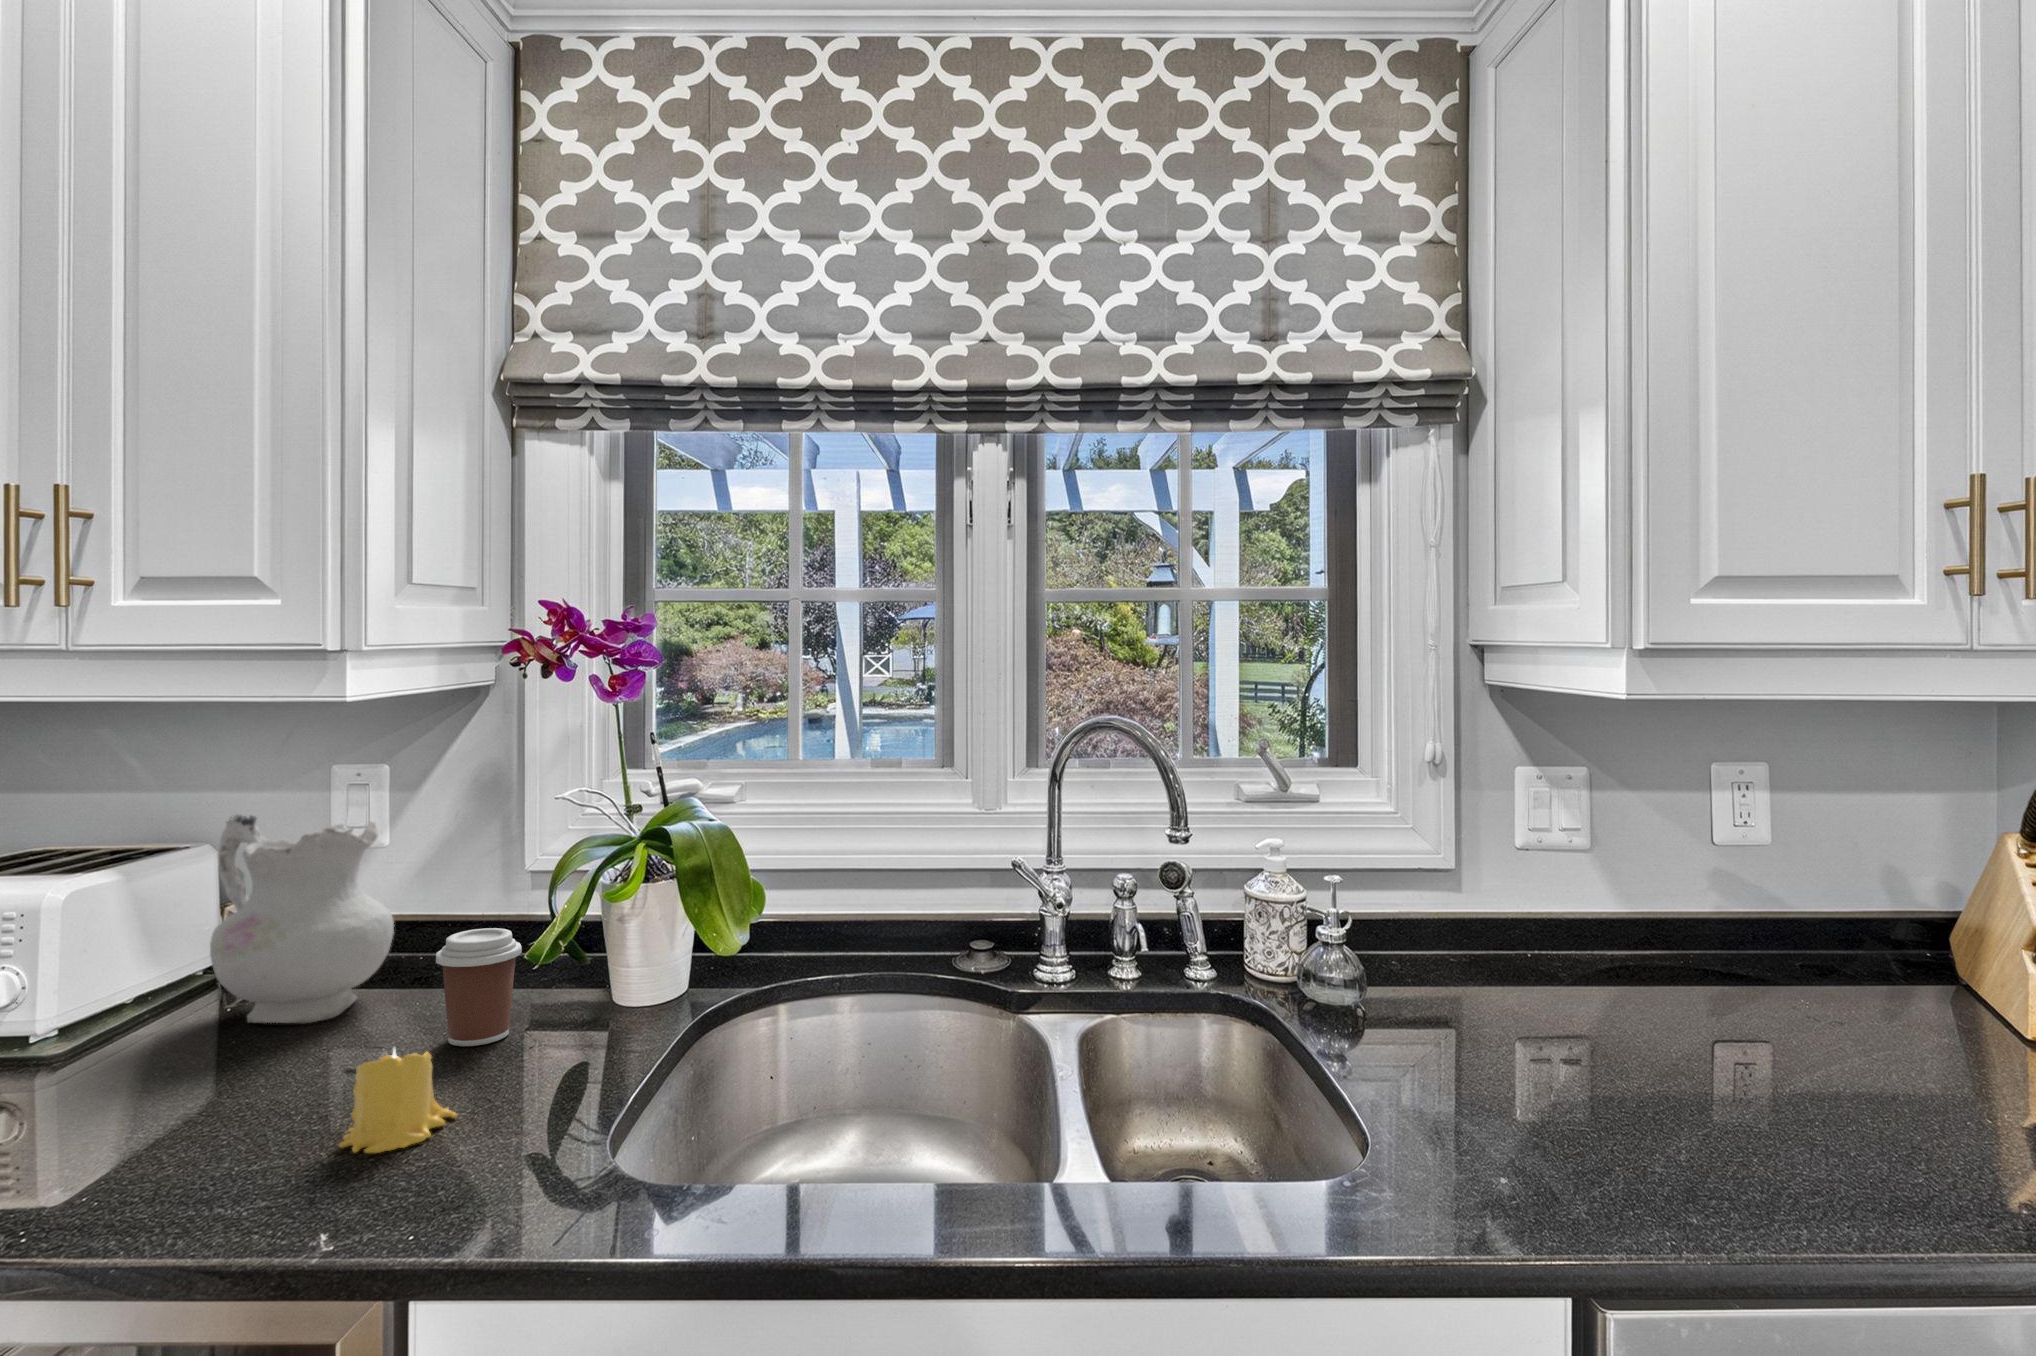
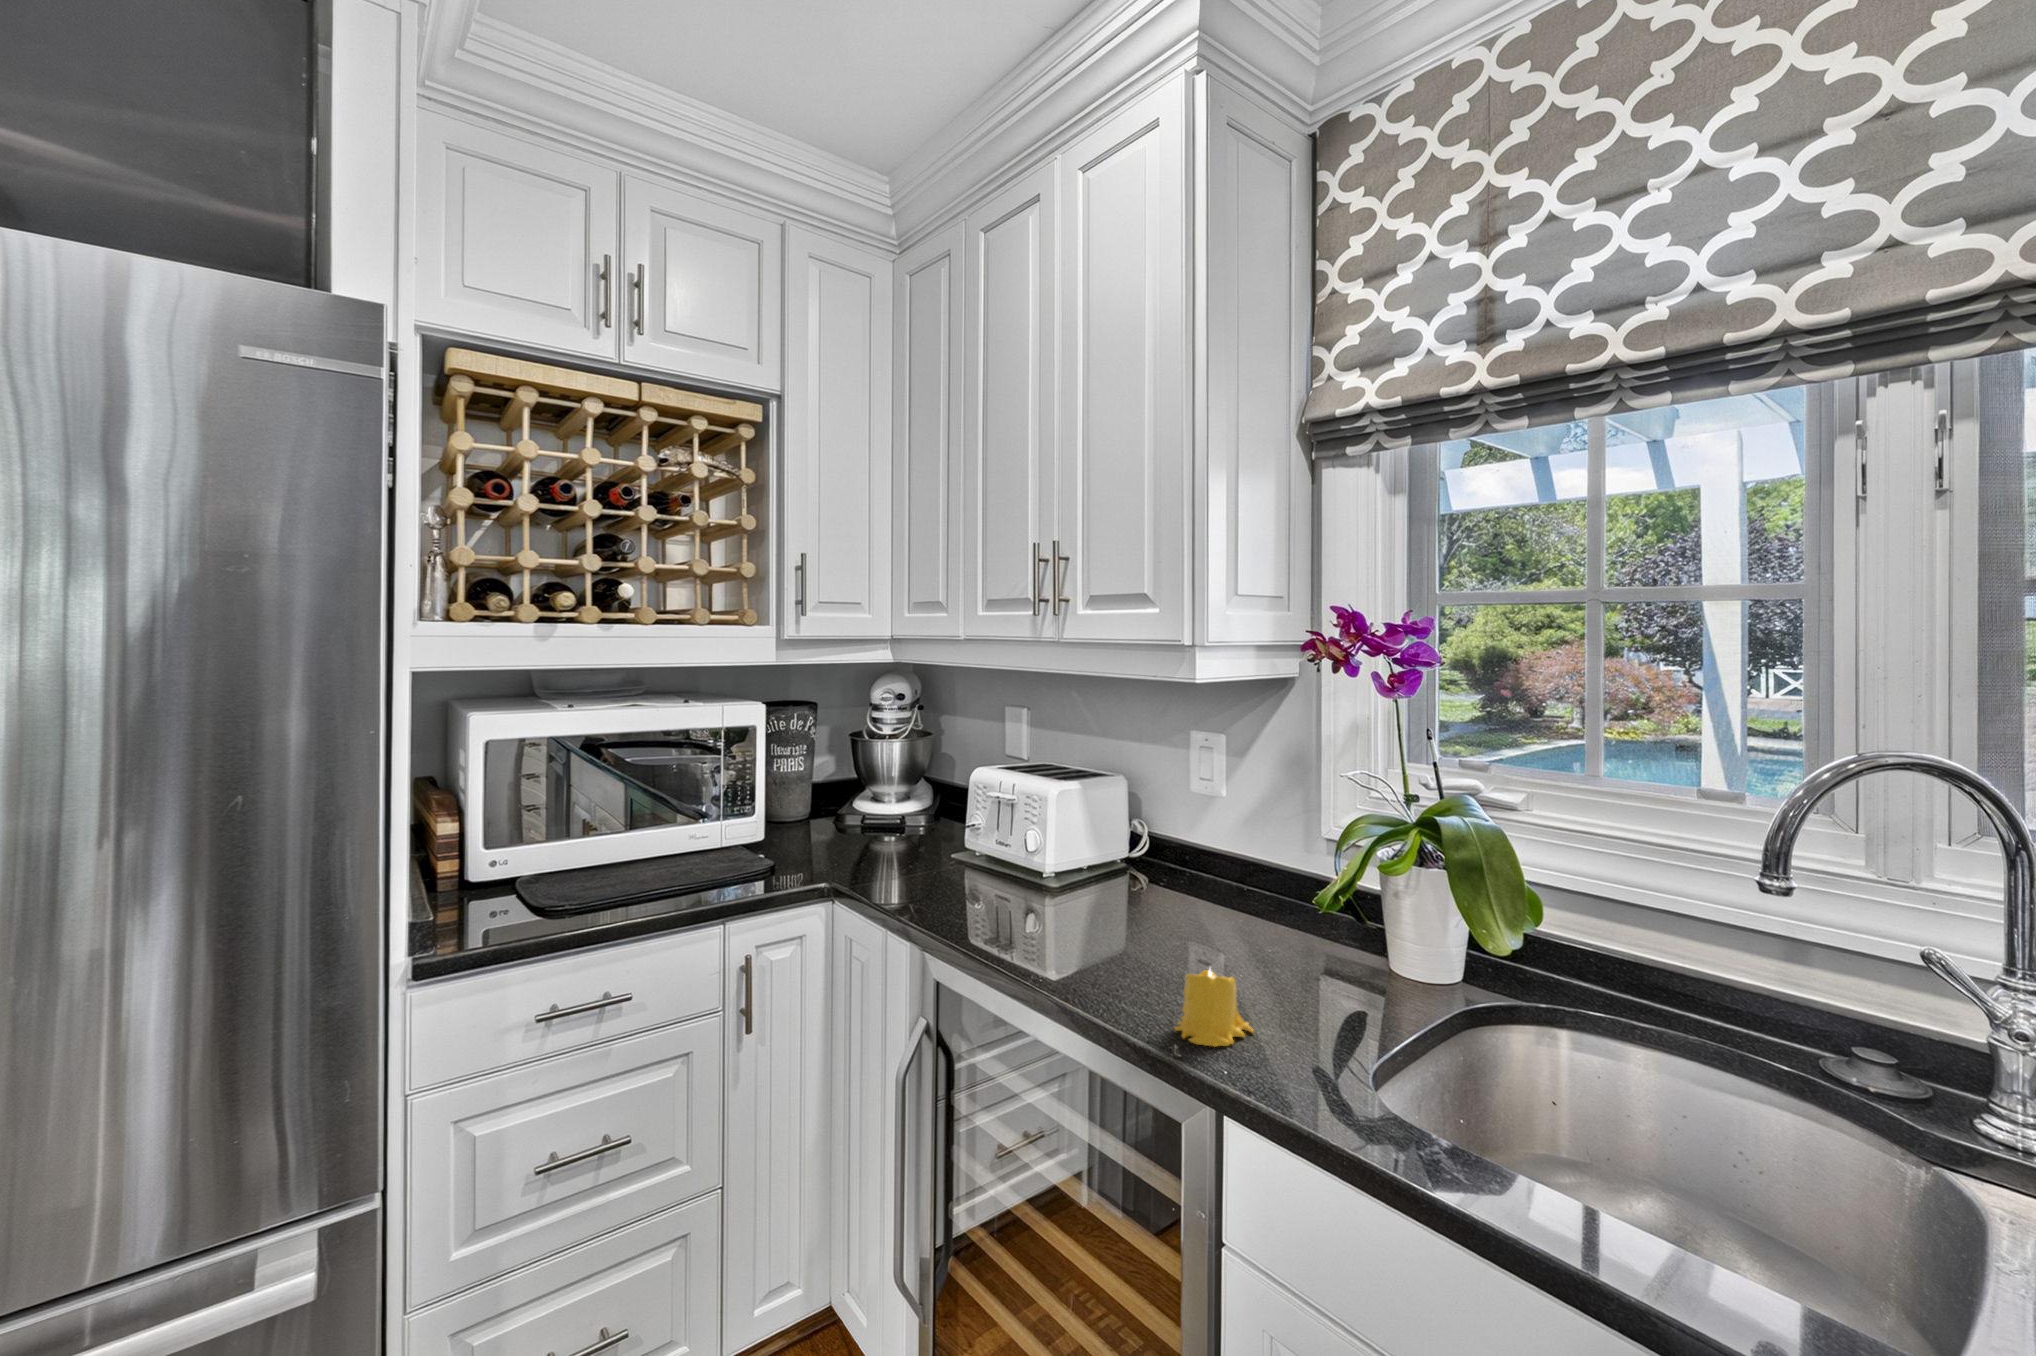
ceramic pitcher: present [210,815,394,1023] -> none [1116,764,1225,919]
coffee cup: present [436,928,522,1046] -> none [1247,877,1311,973]

